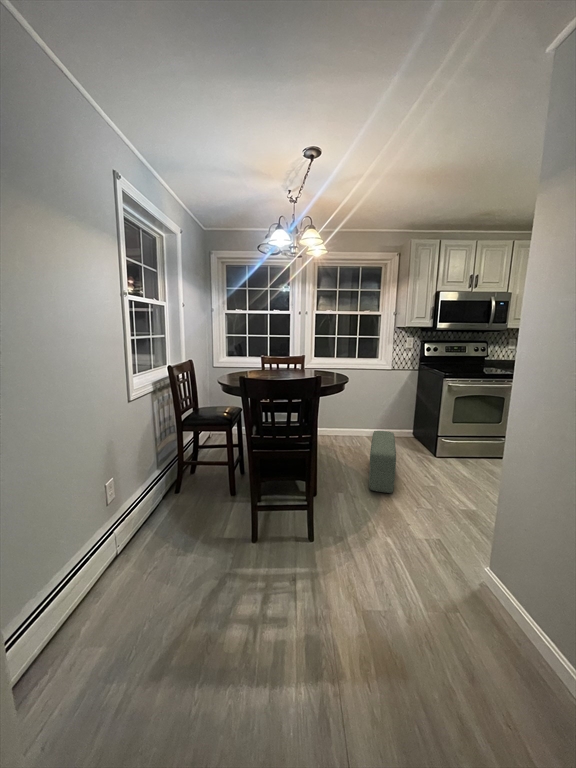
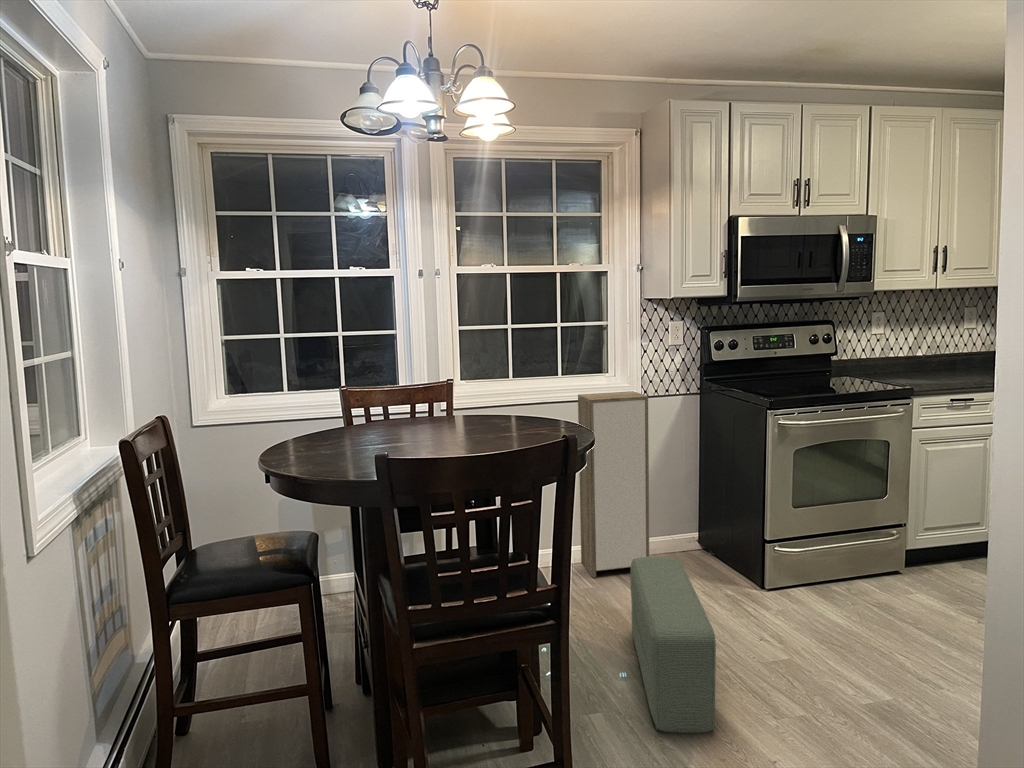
storage cabinet: none [360,366,392,443] -> present [578,391,649,578]

